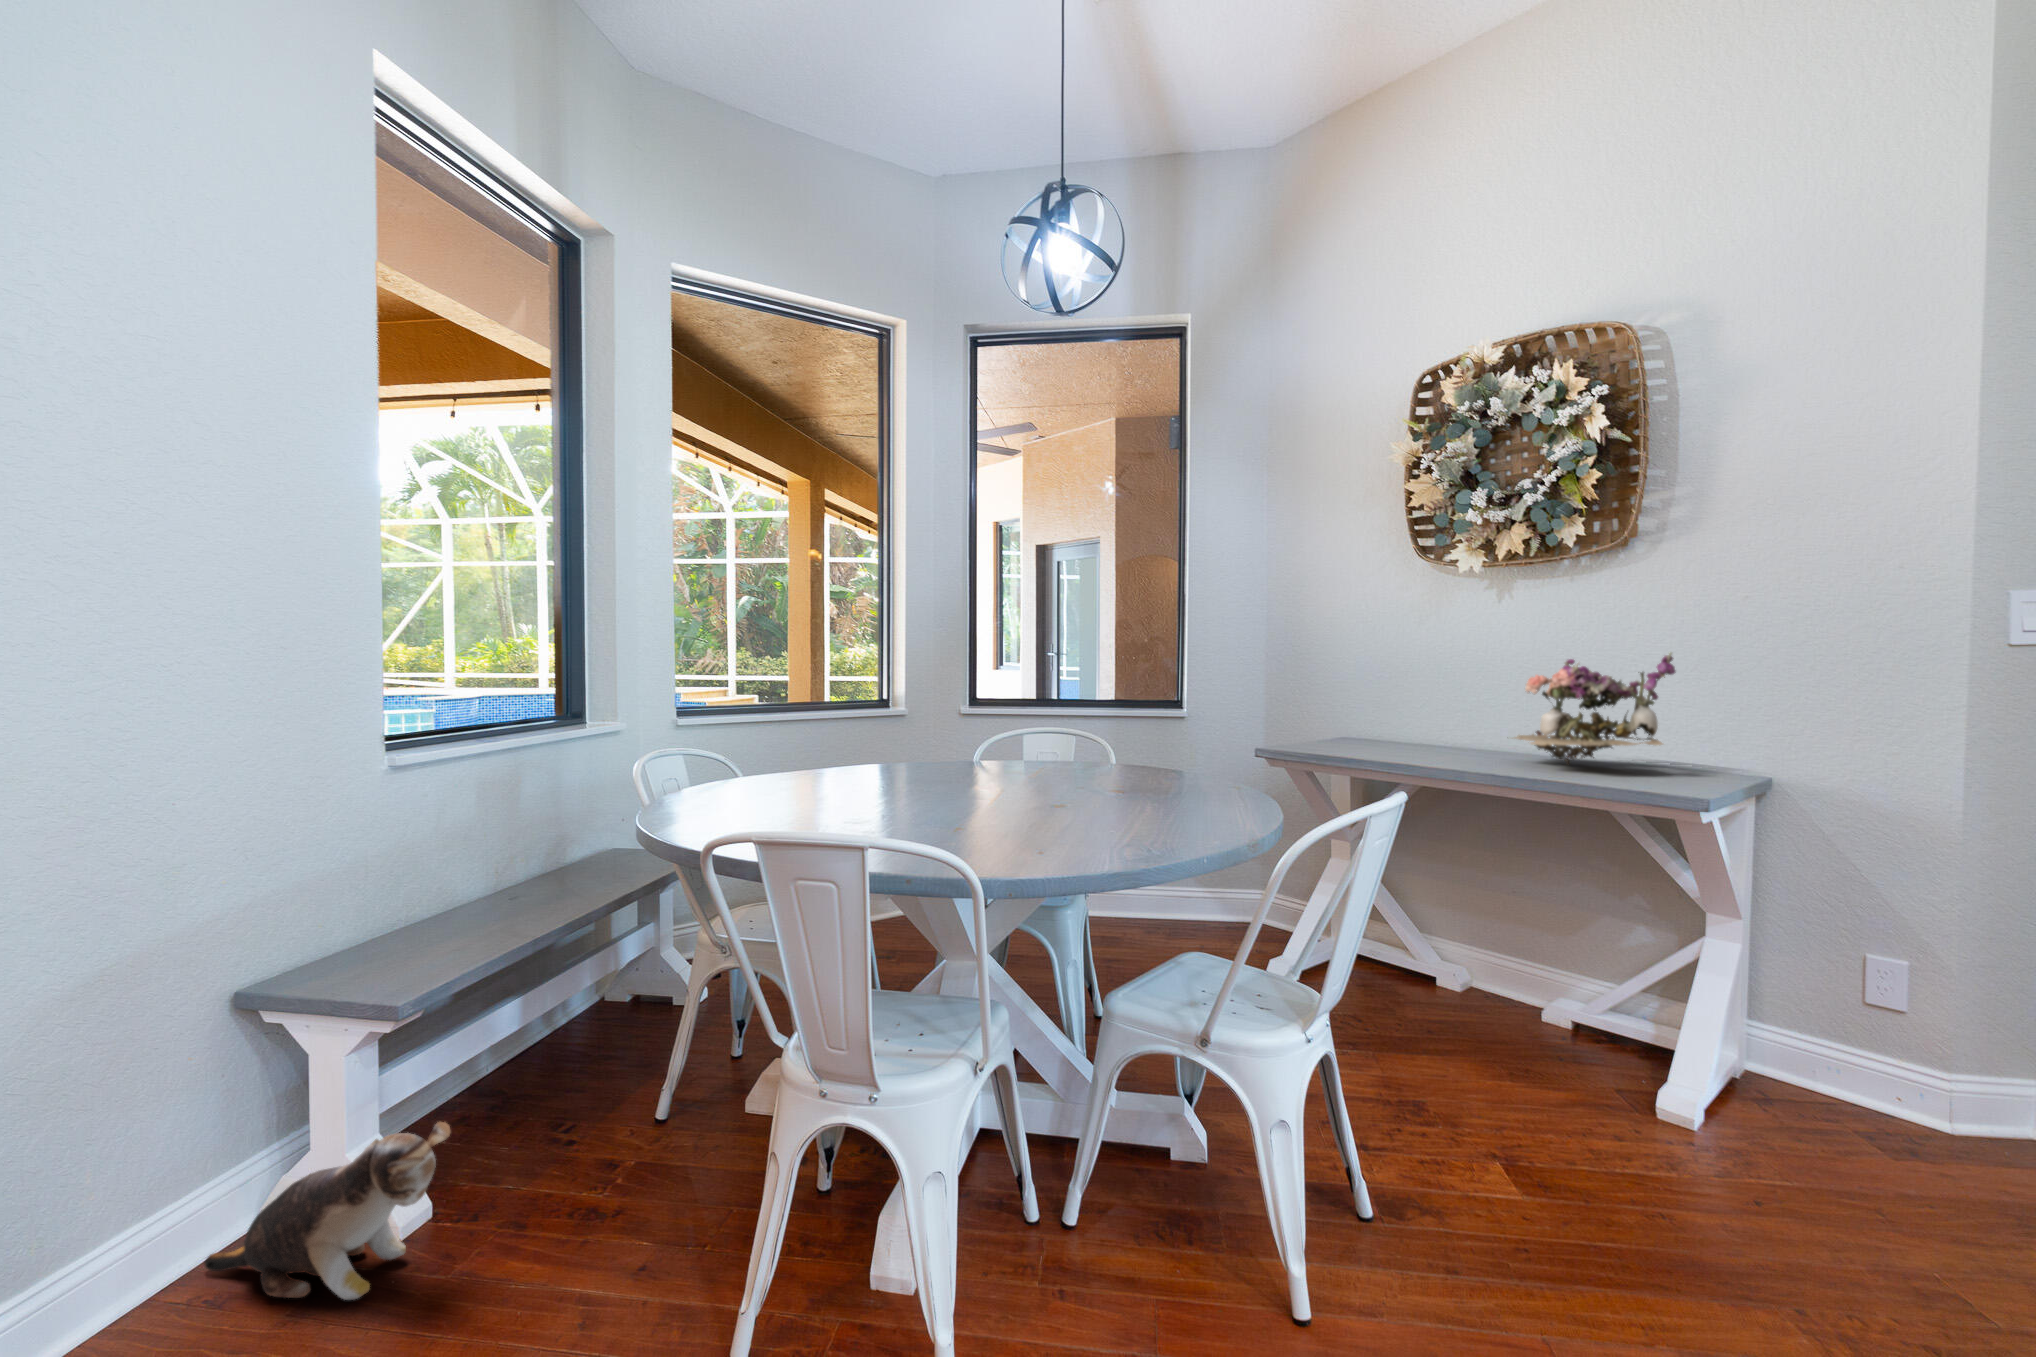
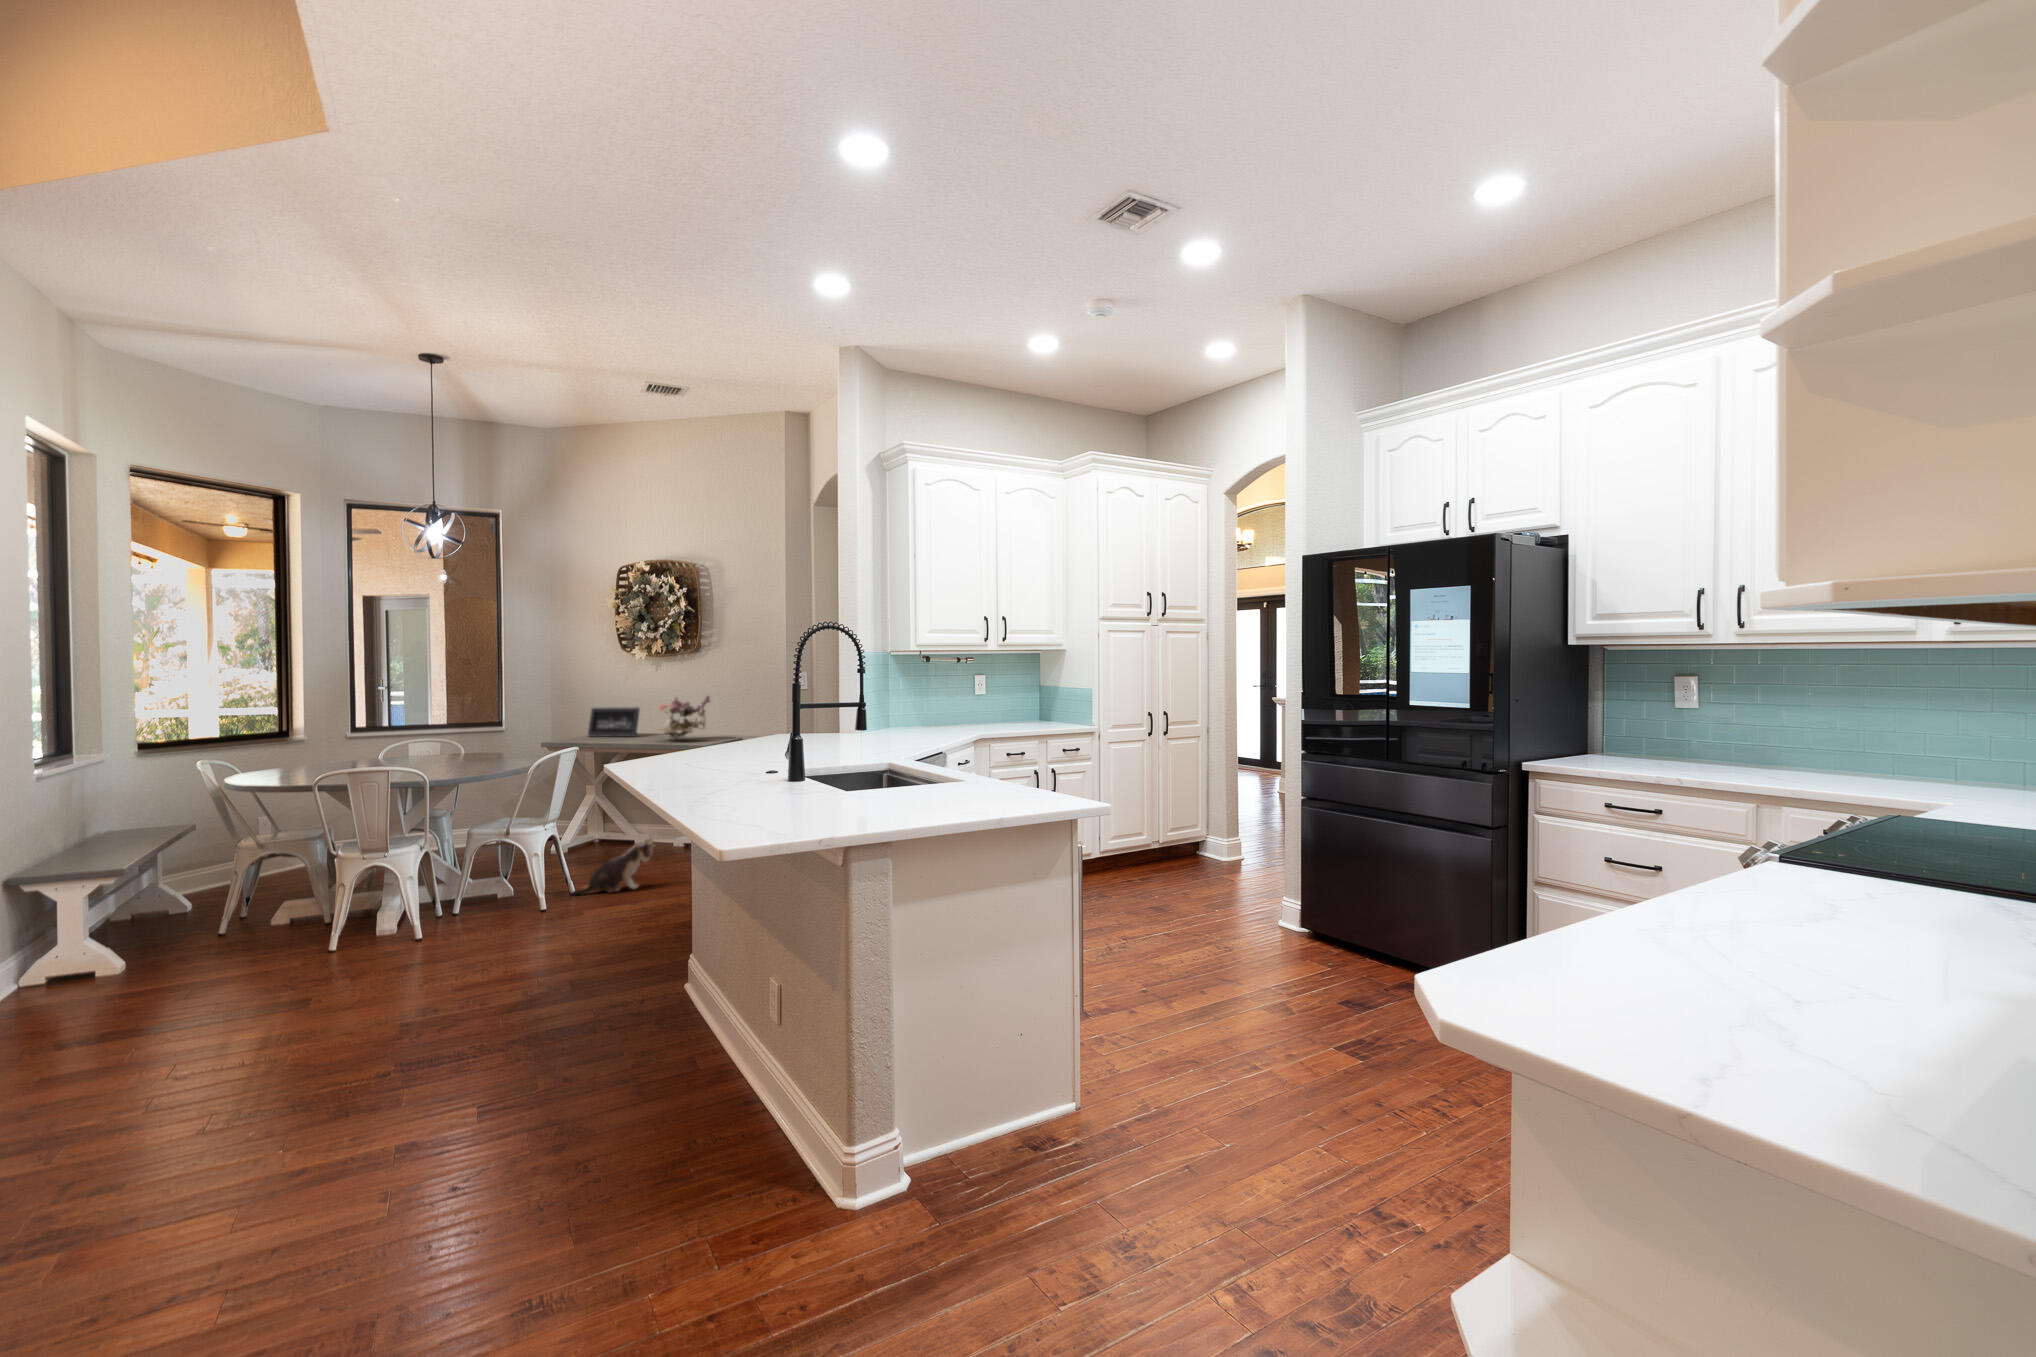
picture frame: none [1343,680,1459,747] -> present [588,707,640,737]
plush toy: present [204,1122,450,1300] -> present [572,839,655,896]

